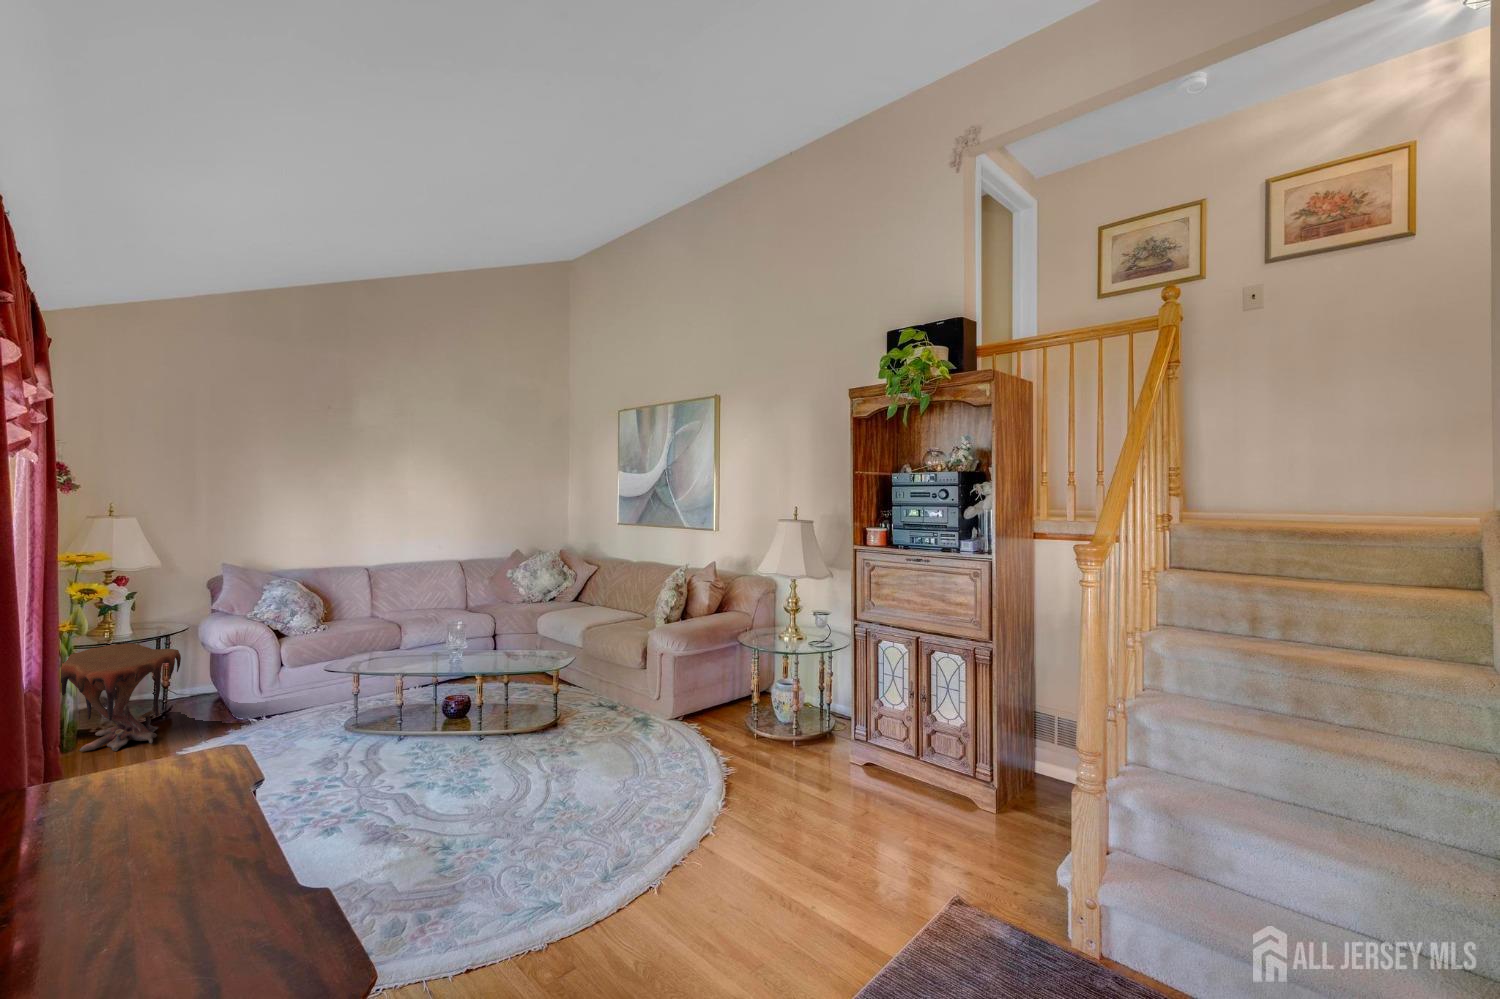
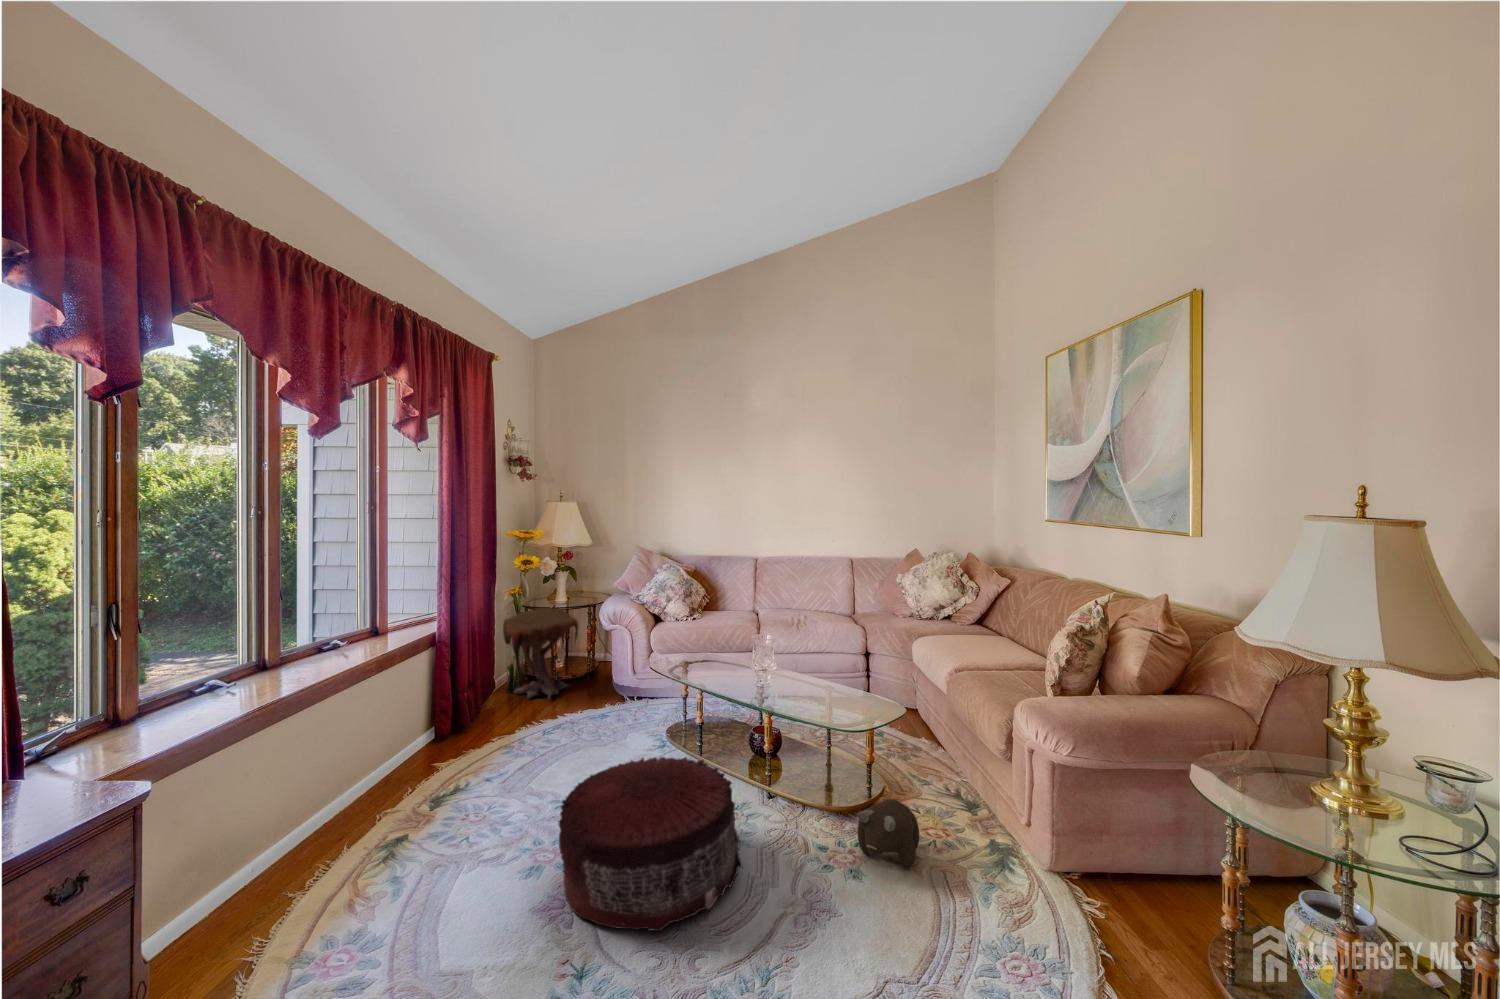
plush toy: none [572,705,609,742] -> present [858,799,919,870]
pouf: none [380,712,518,823] -> present [559,757,743,931]

